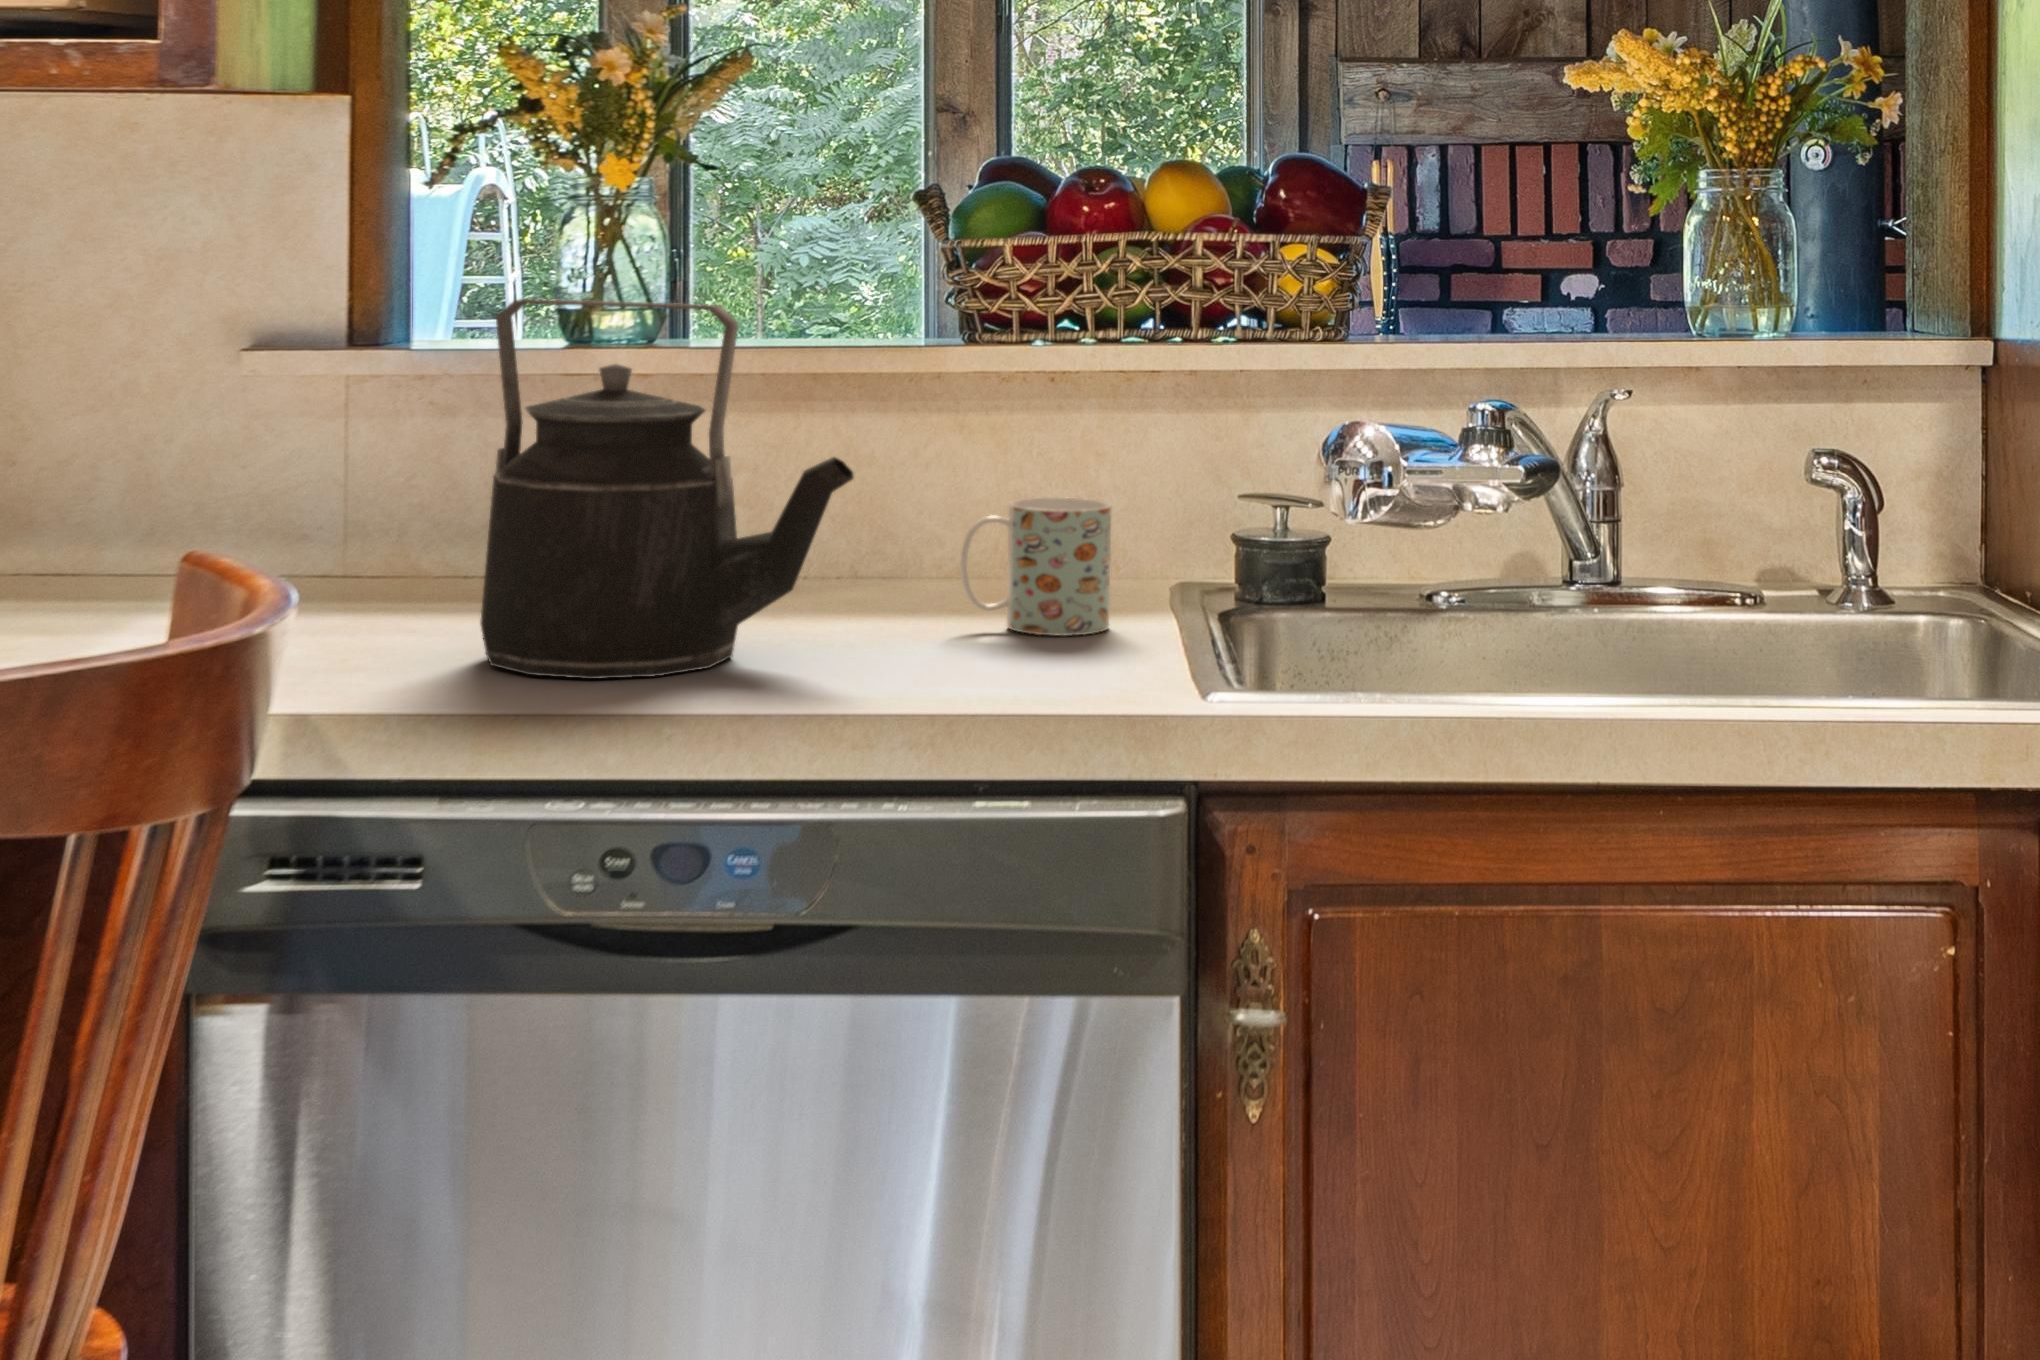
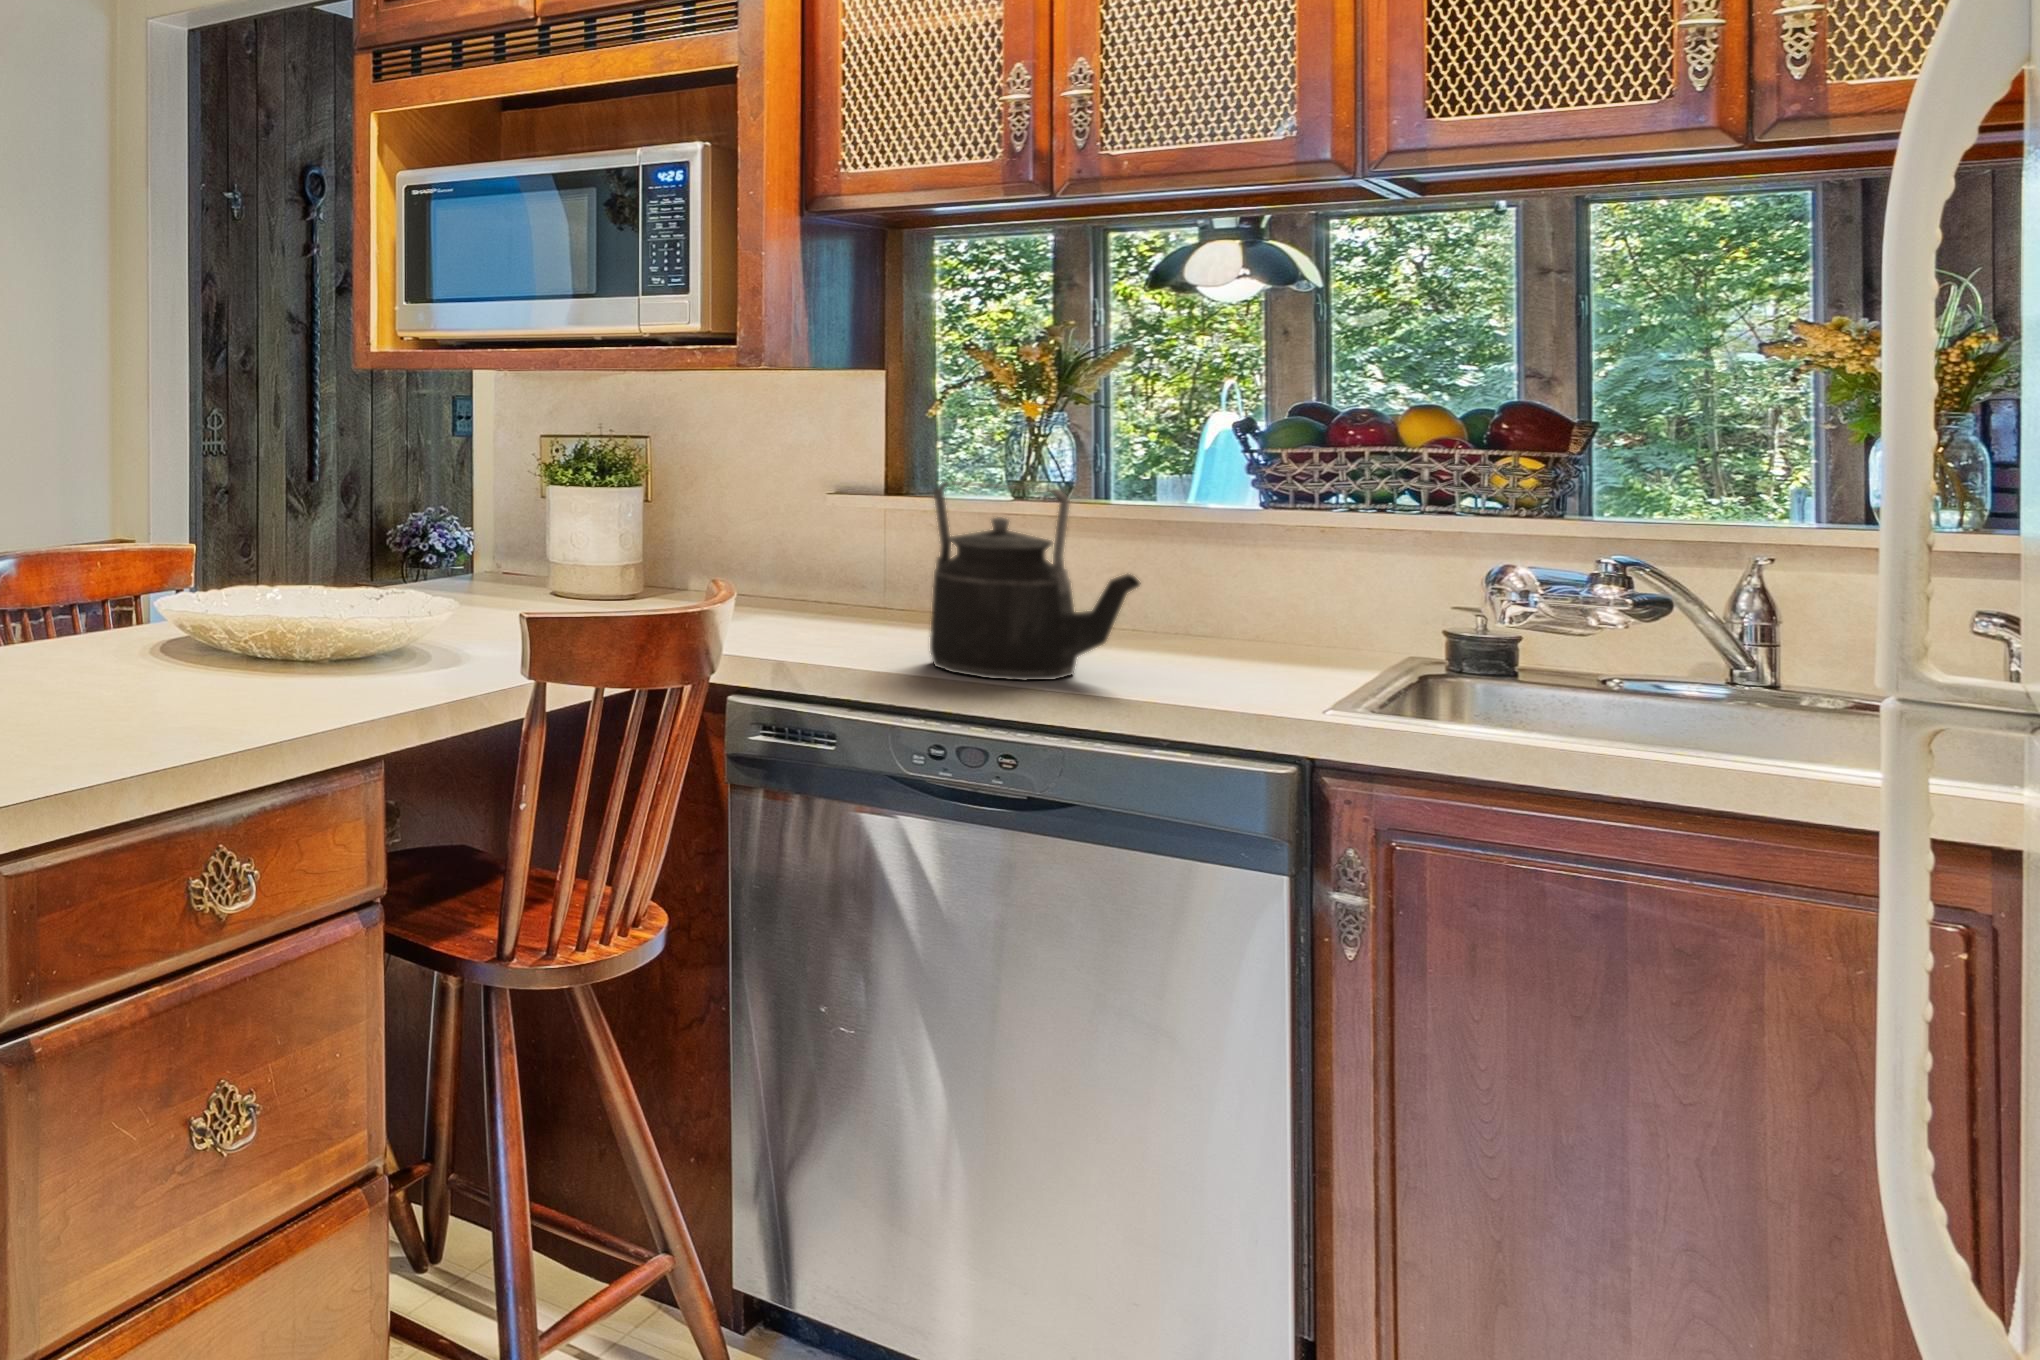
mug: present [960,497,1112,636] -> none [1228,603,1334,685]

